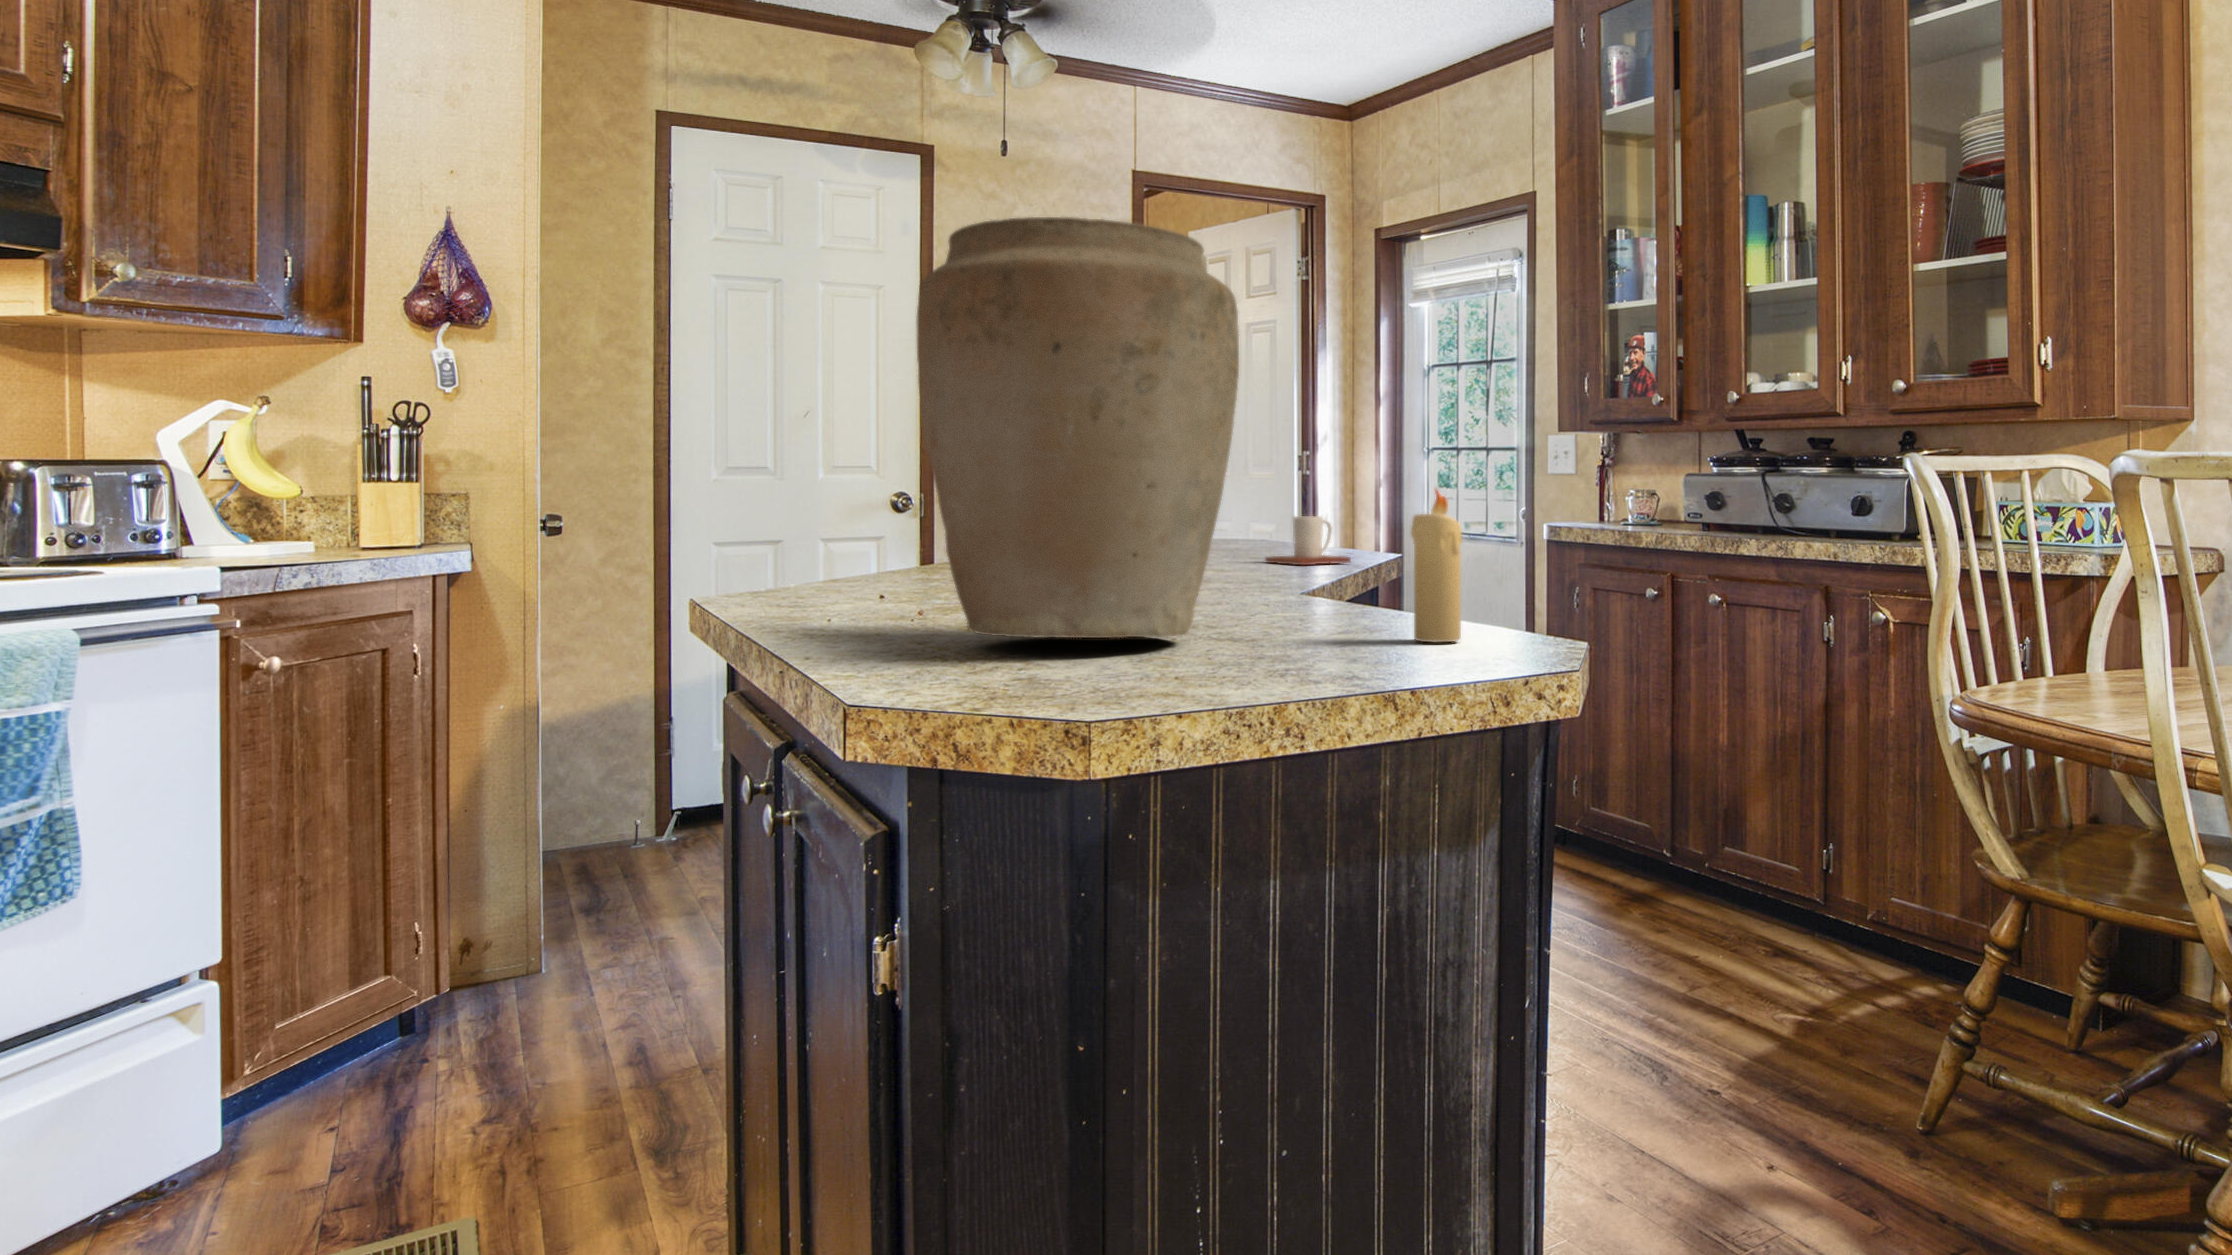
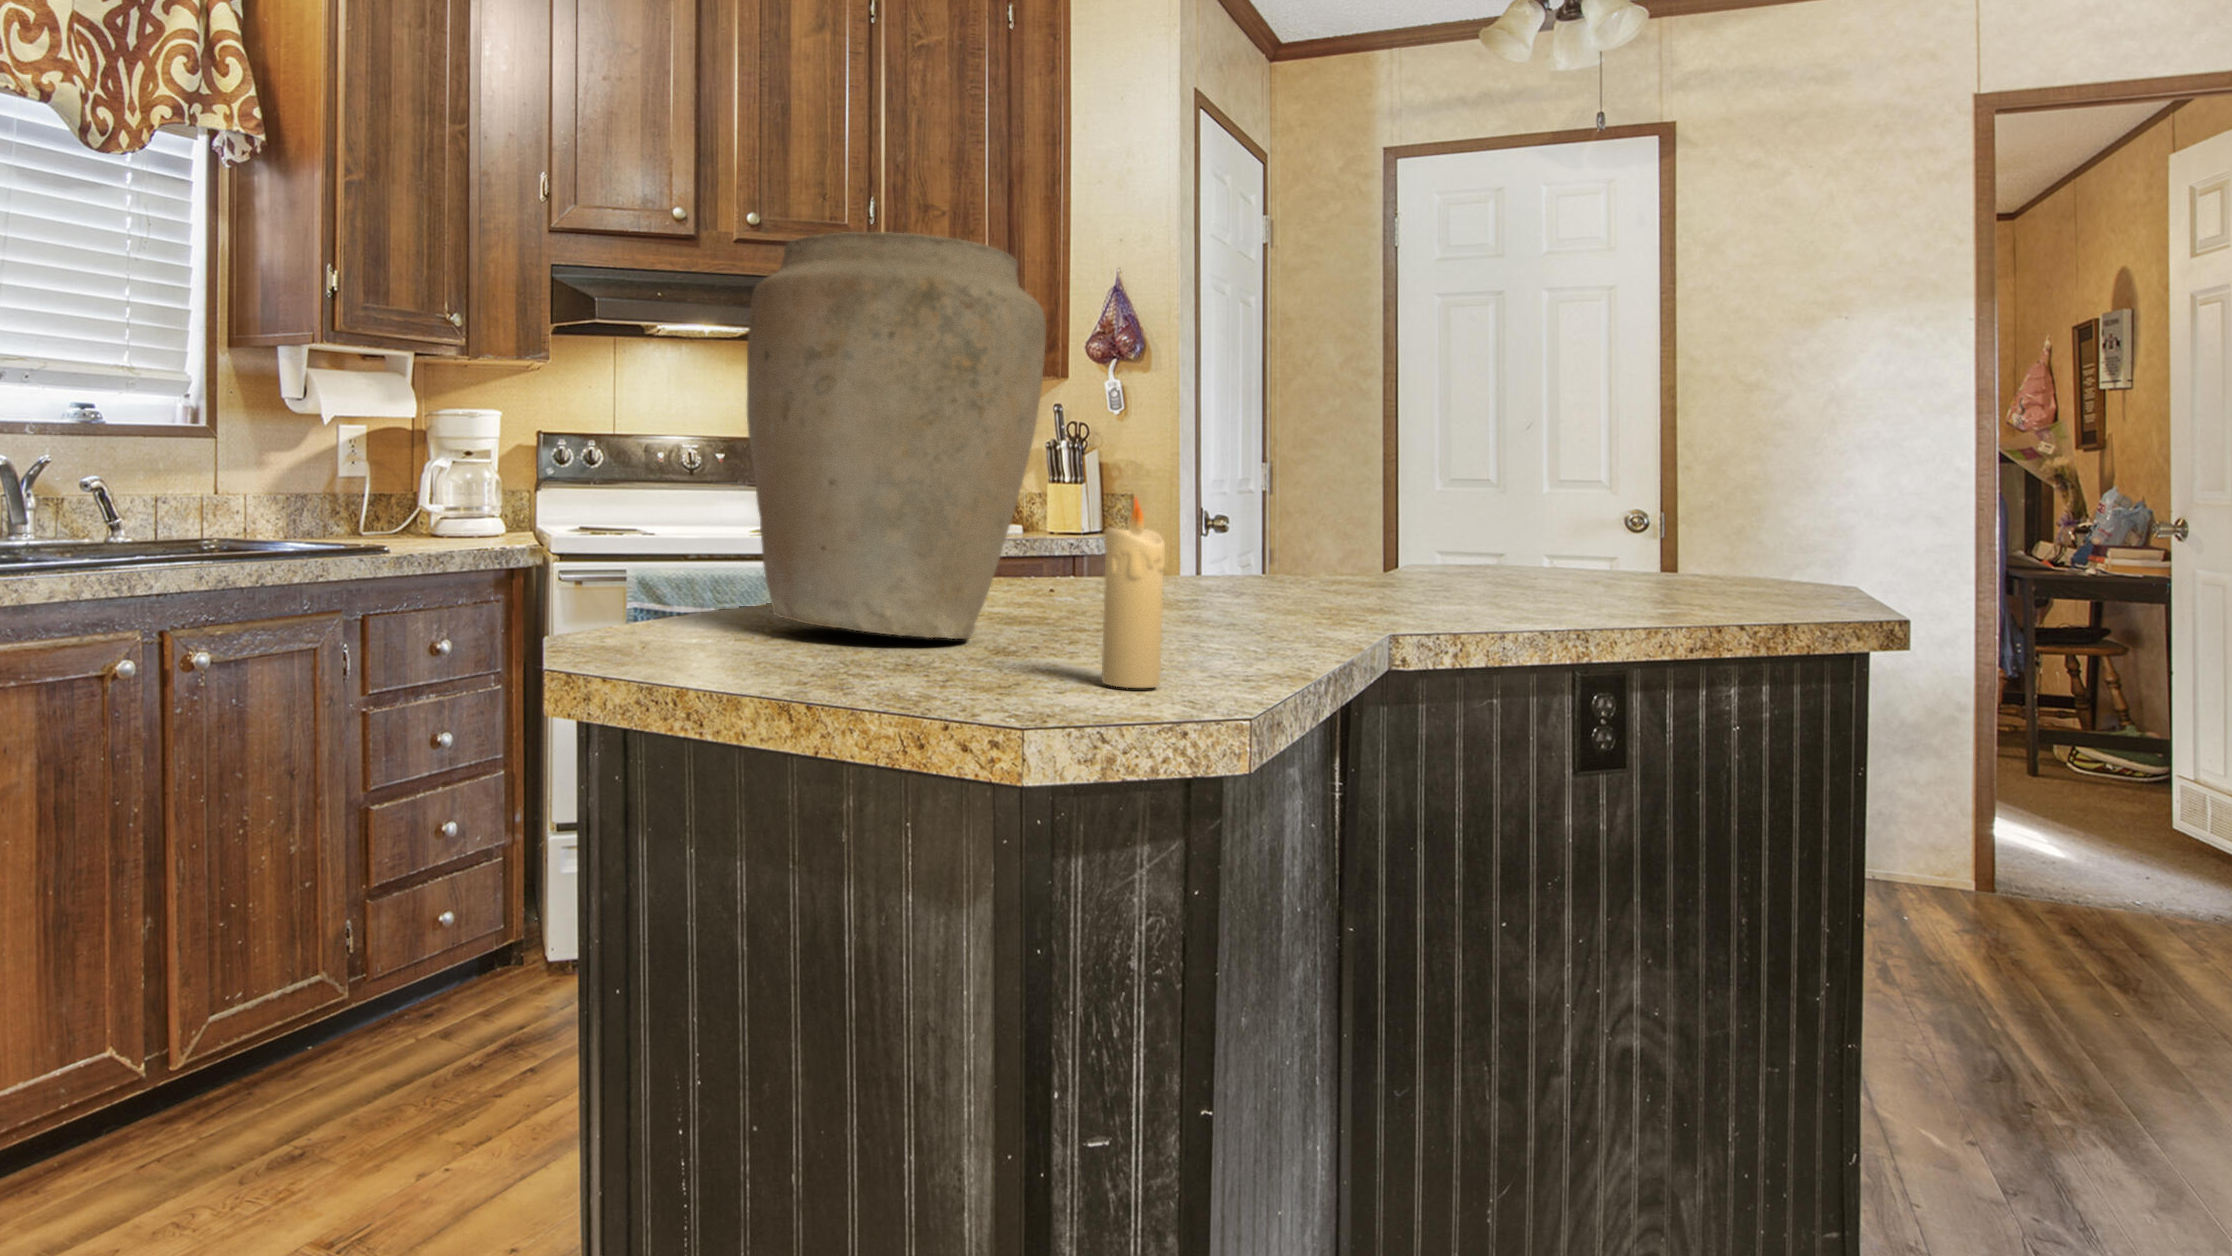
mug: present [1265,516,1351,565] -> none [1742,563,1863,637]

